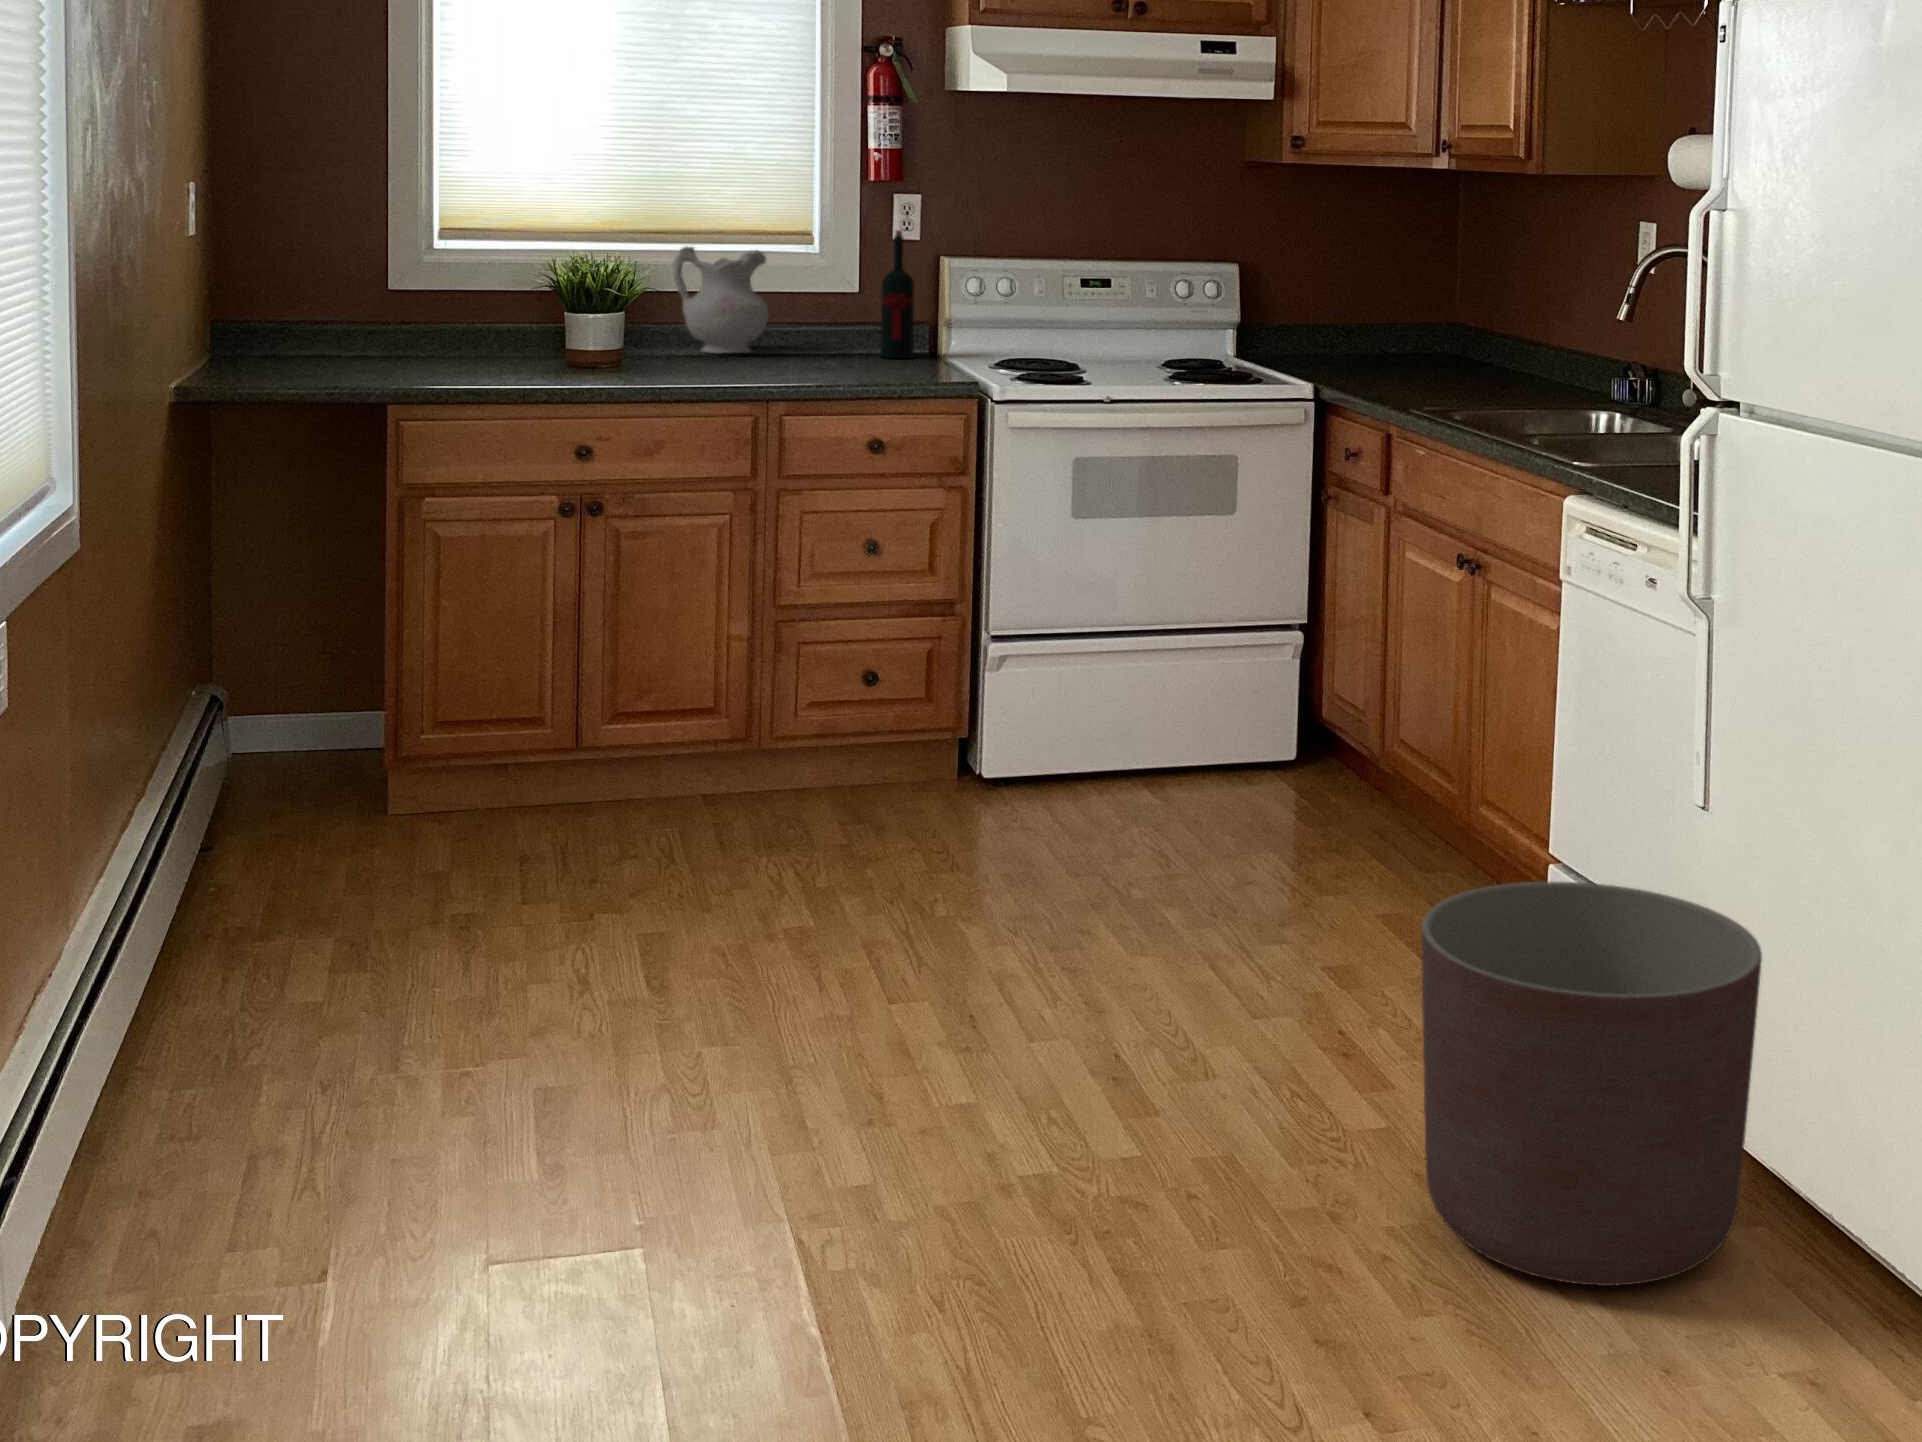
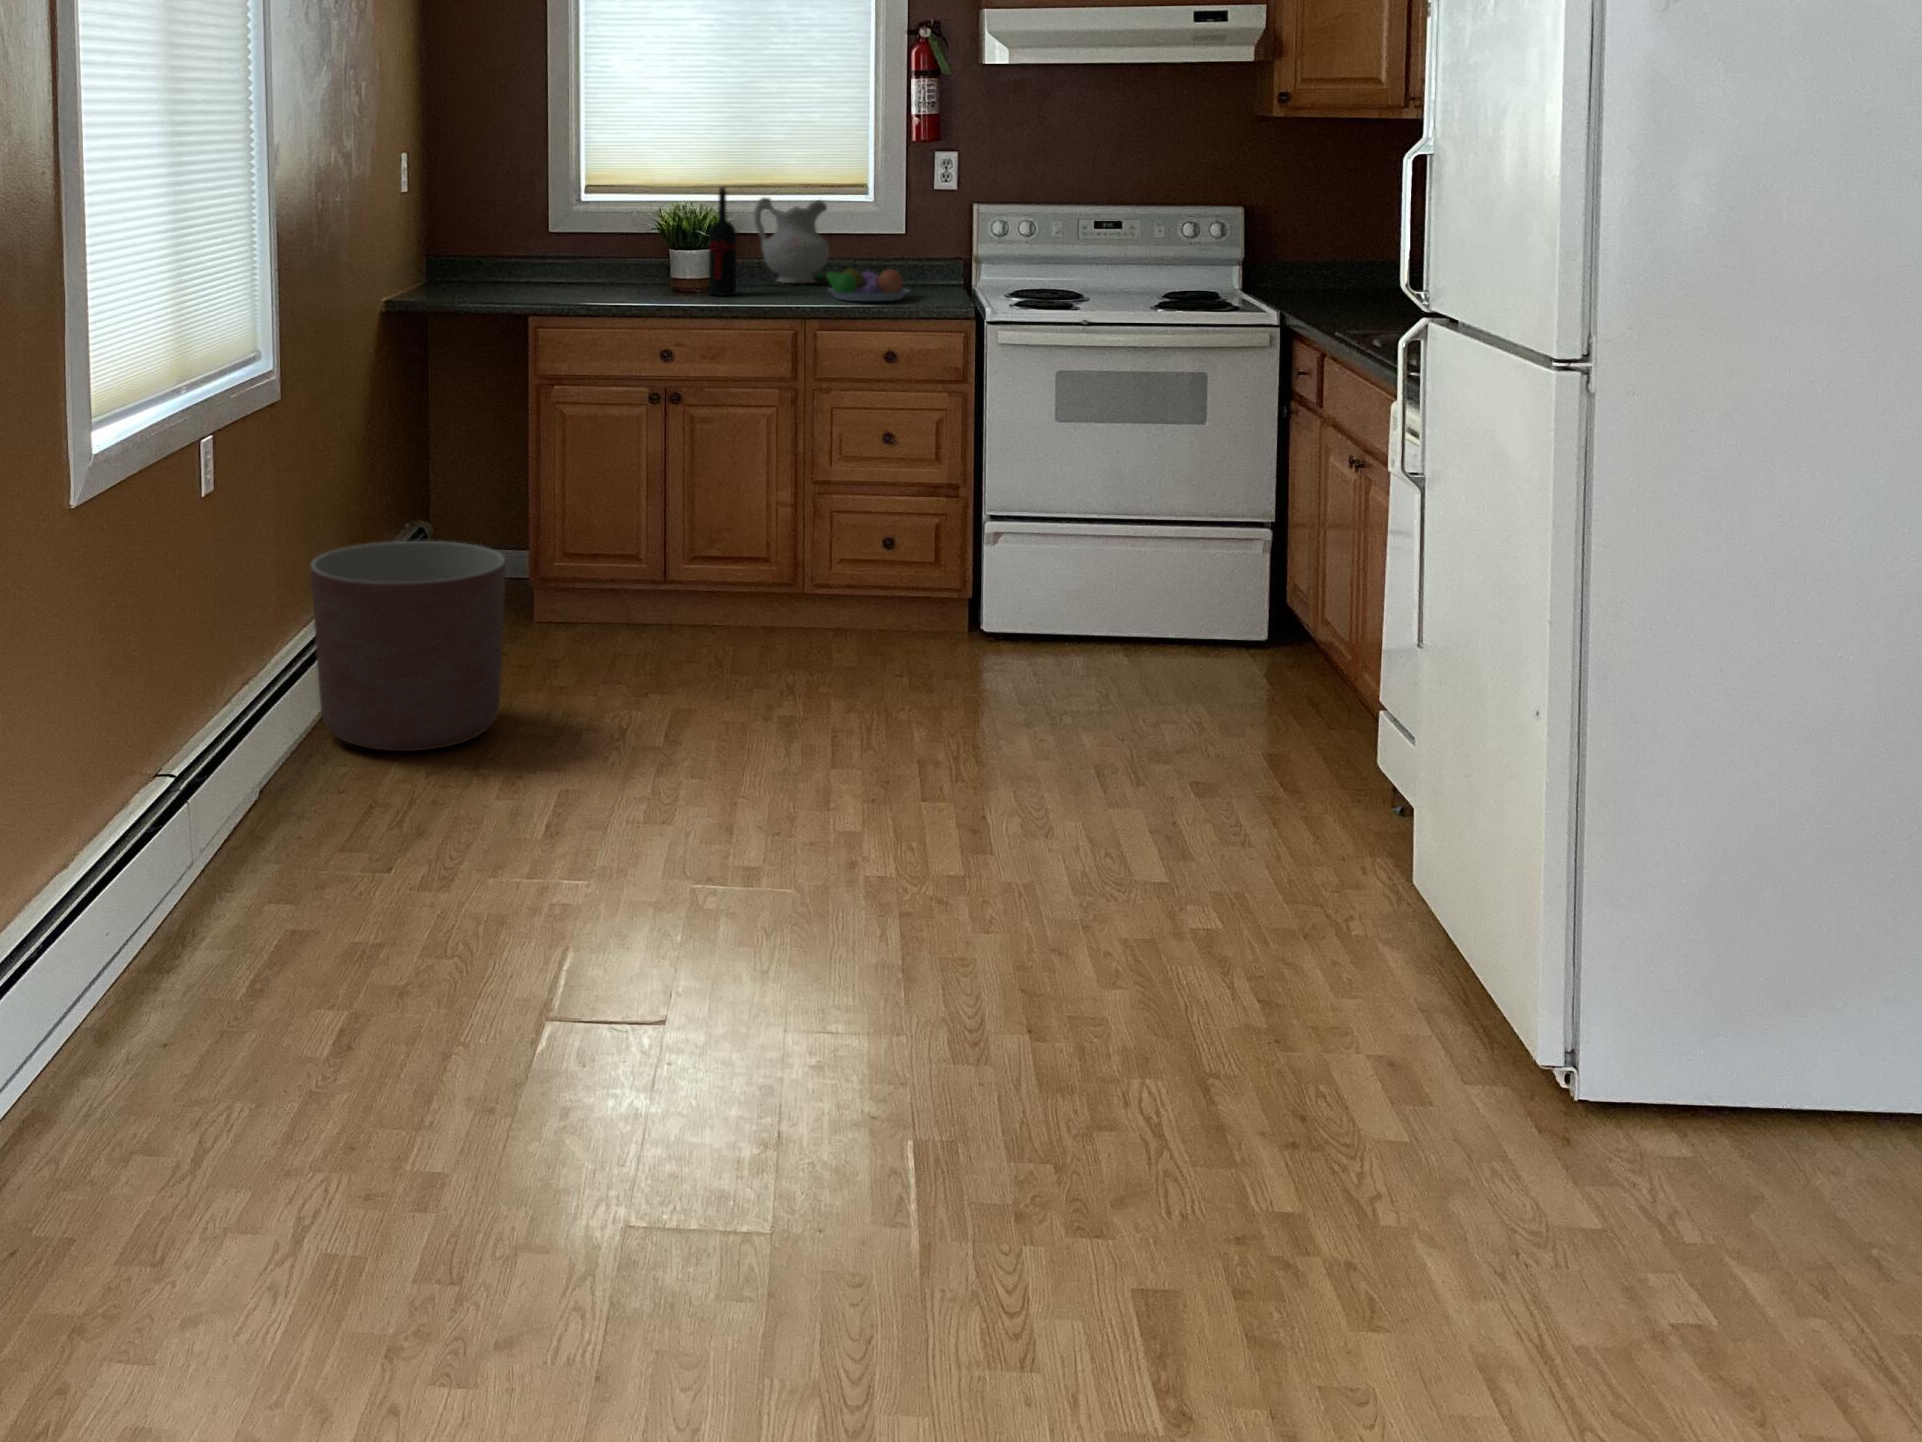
wine bottle: present [880,230,914,358] -> present [709,187,736,295]
fruit bowl: none [770,329,885,376] -> present [818,264,909,301]
planter: present [1422,882,1762,1286] -> present [310,541,505,751]

